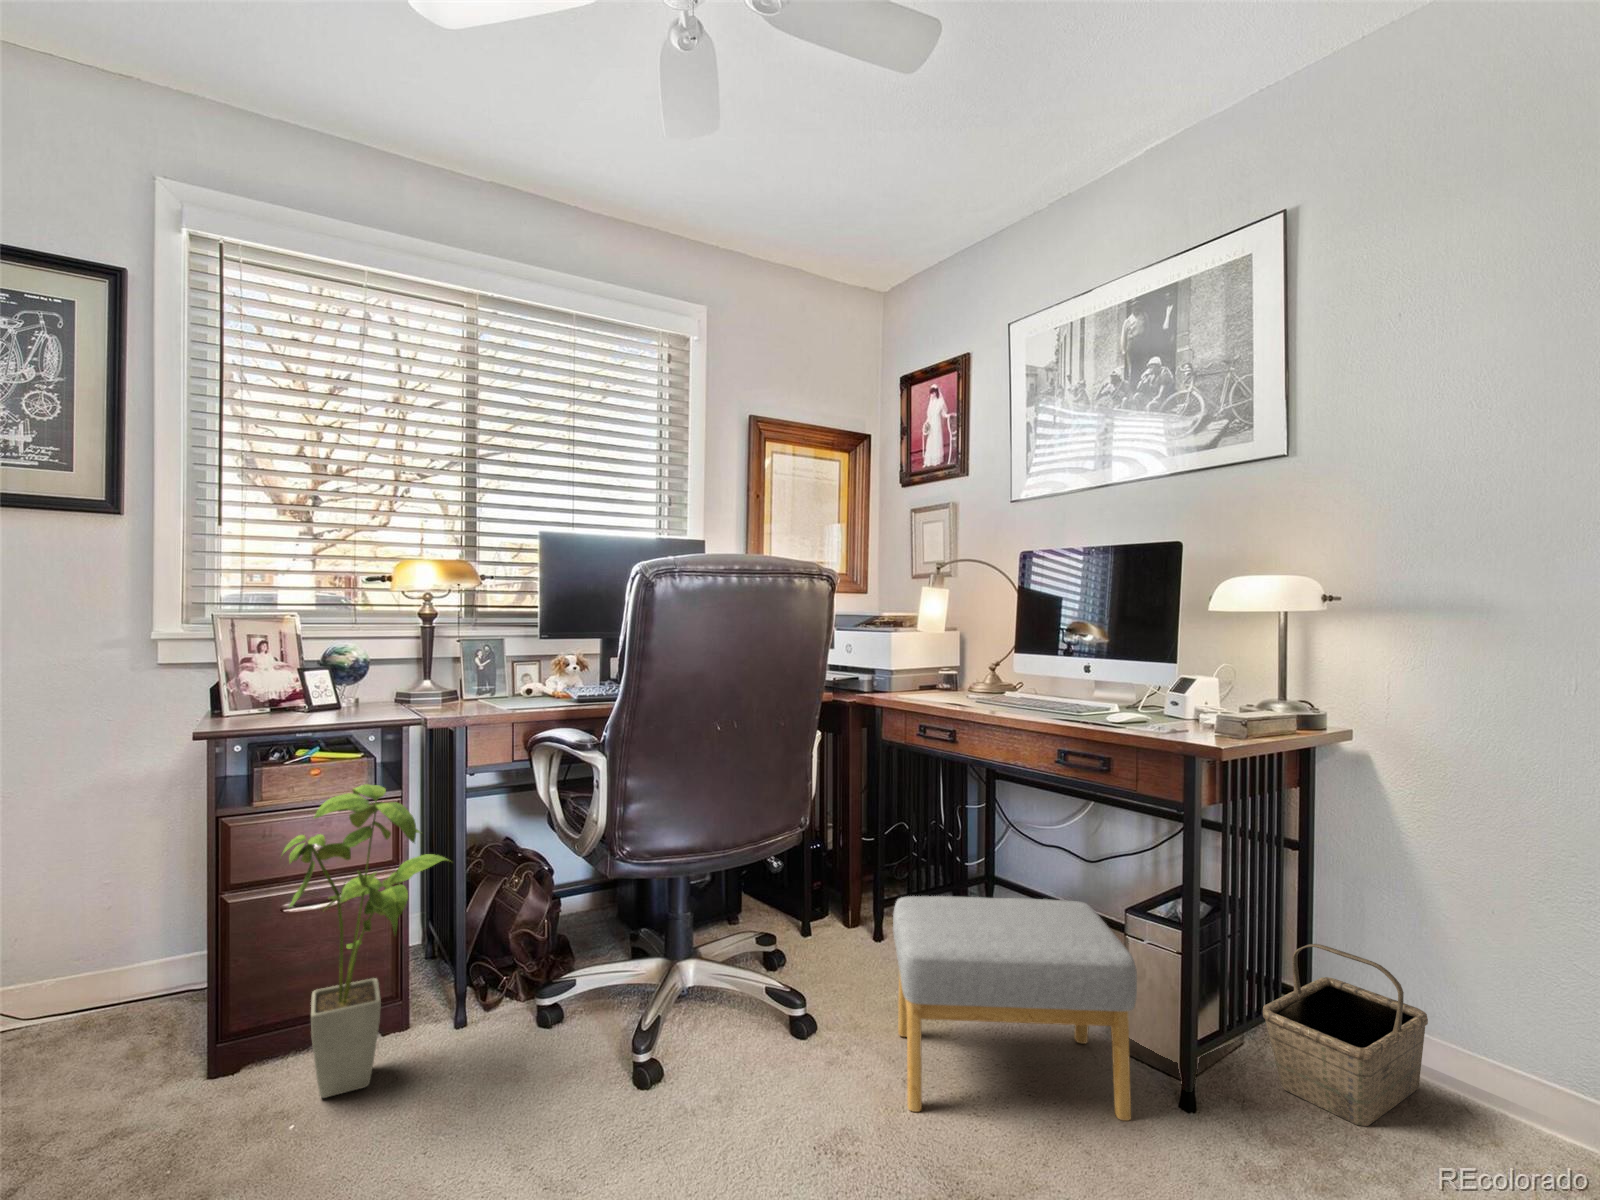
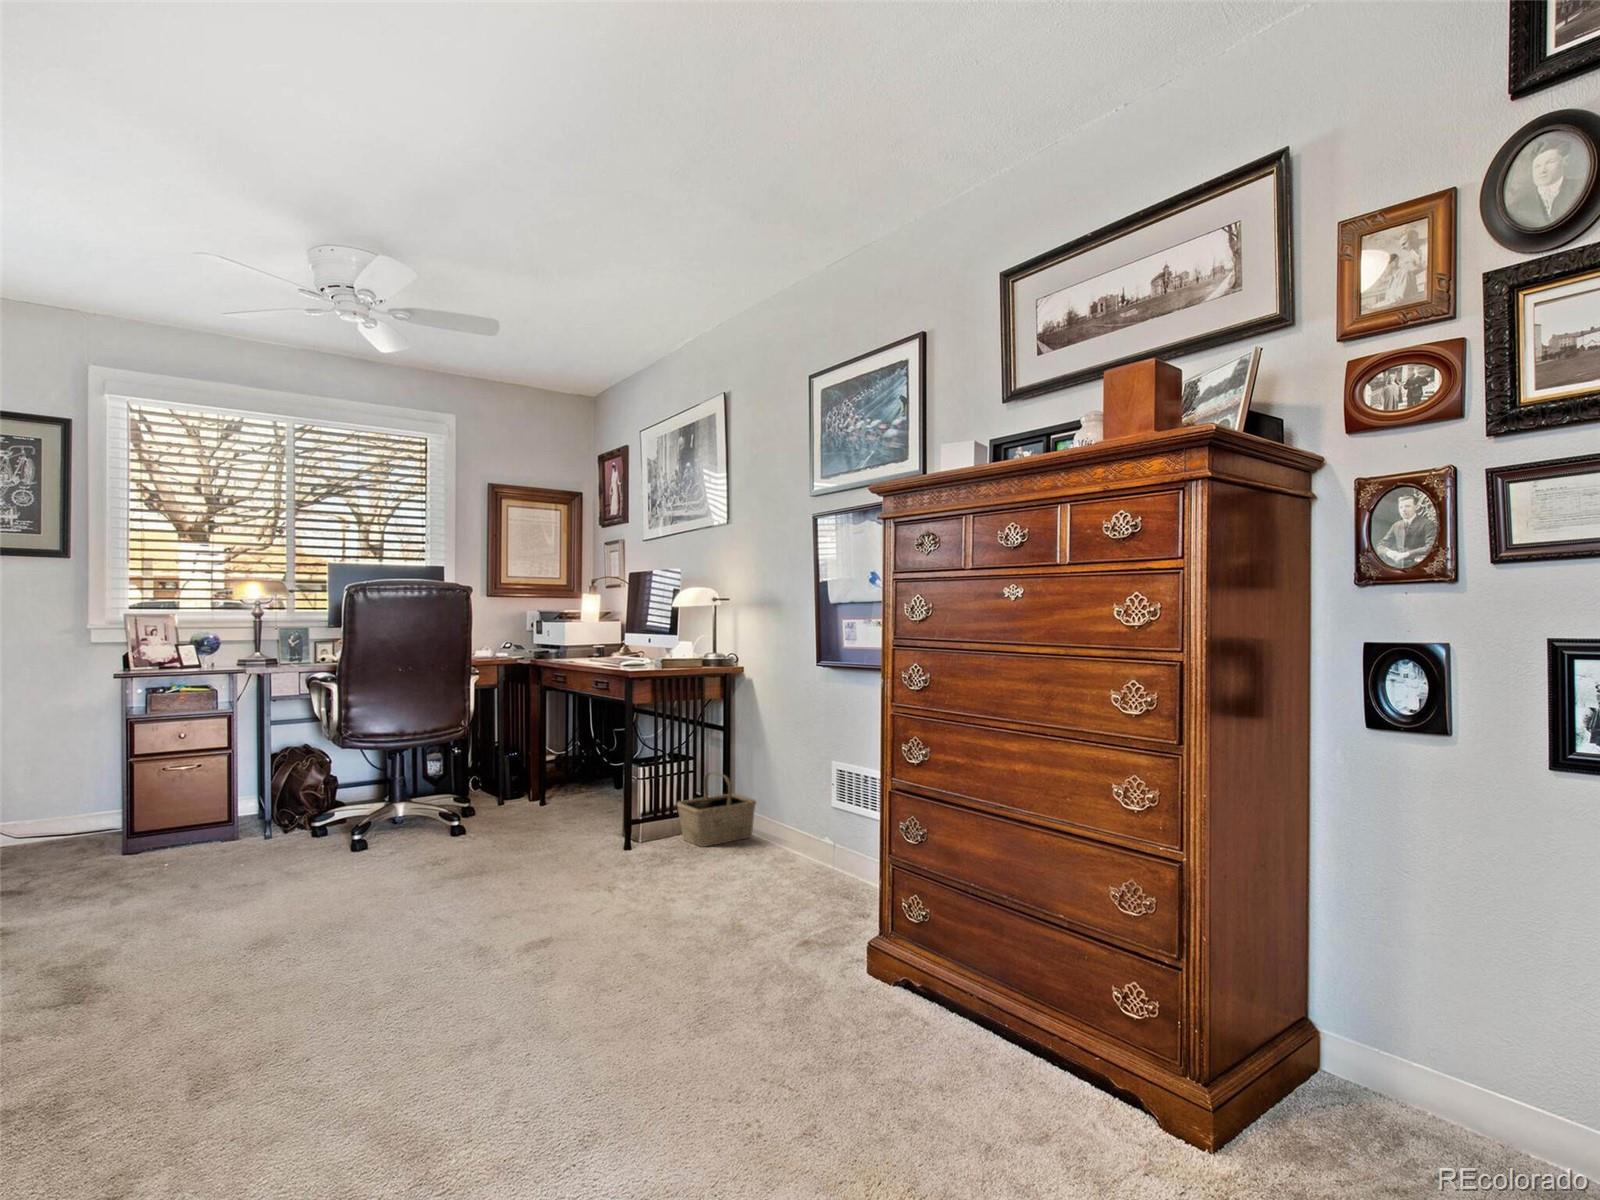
house plant: present [282,784,449,1098] -> none [163,699,262,856]
footstool: present [893,896,1137,1121] -> none [485,759,611,850]

